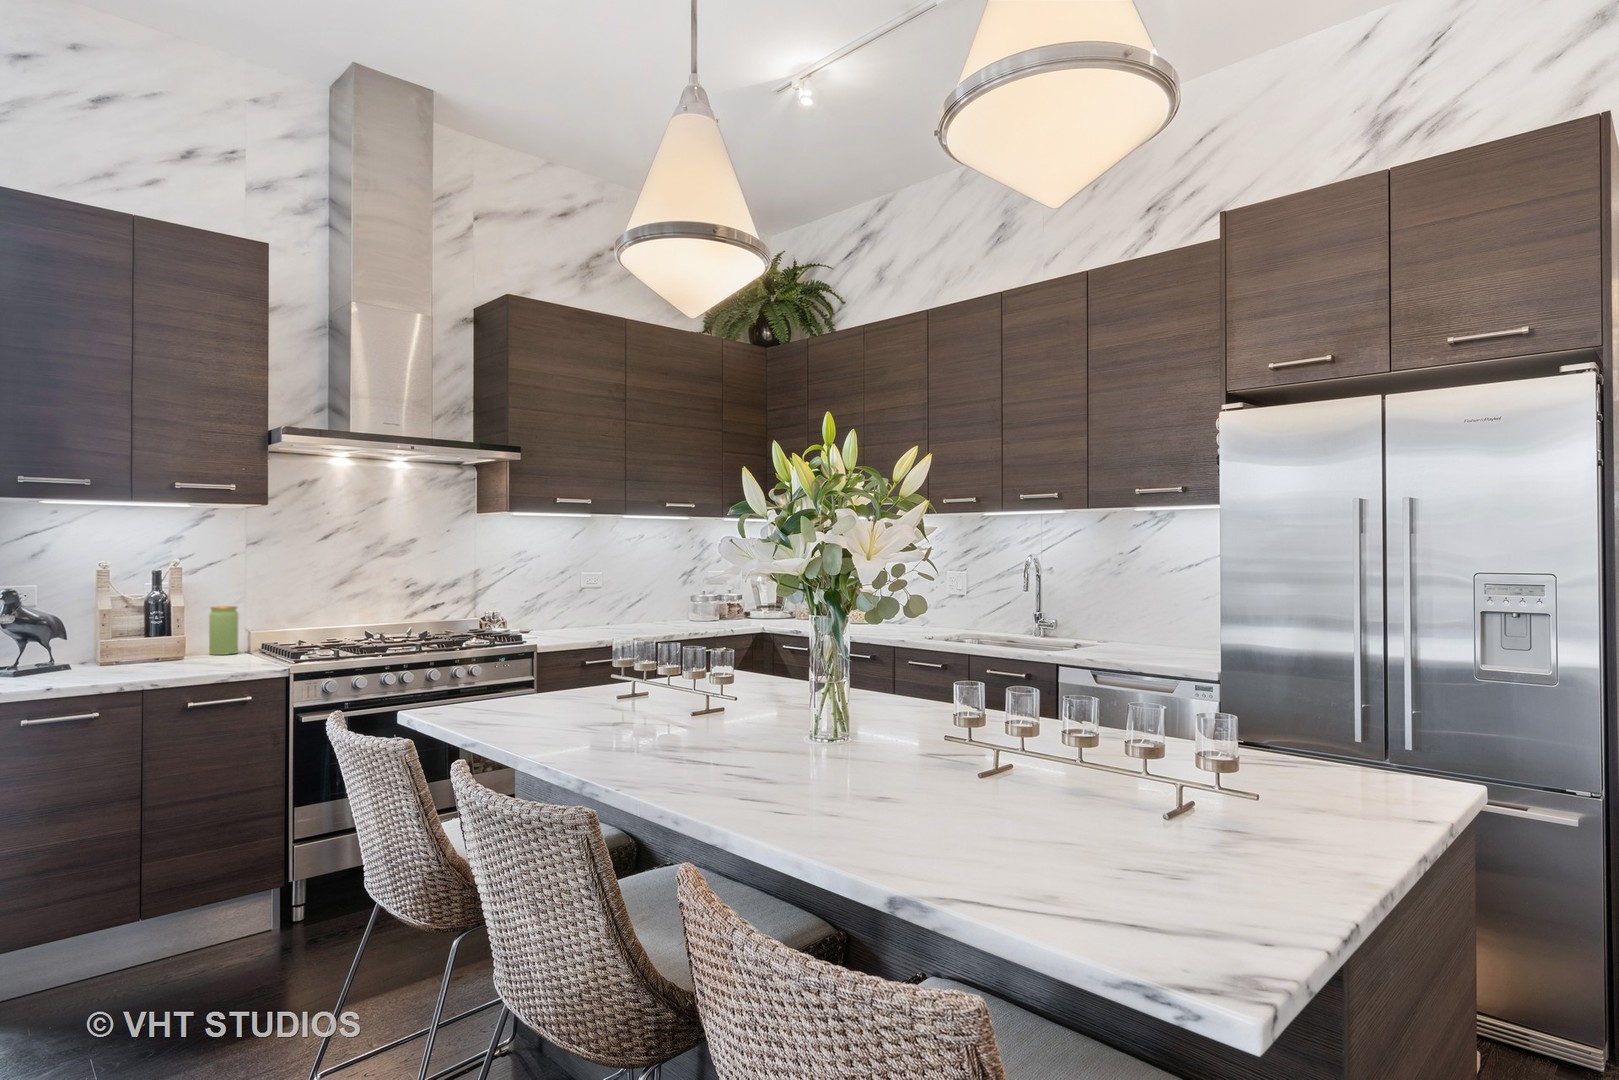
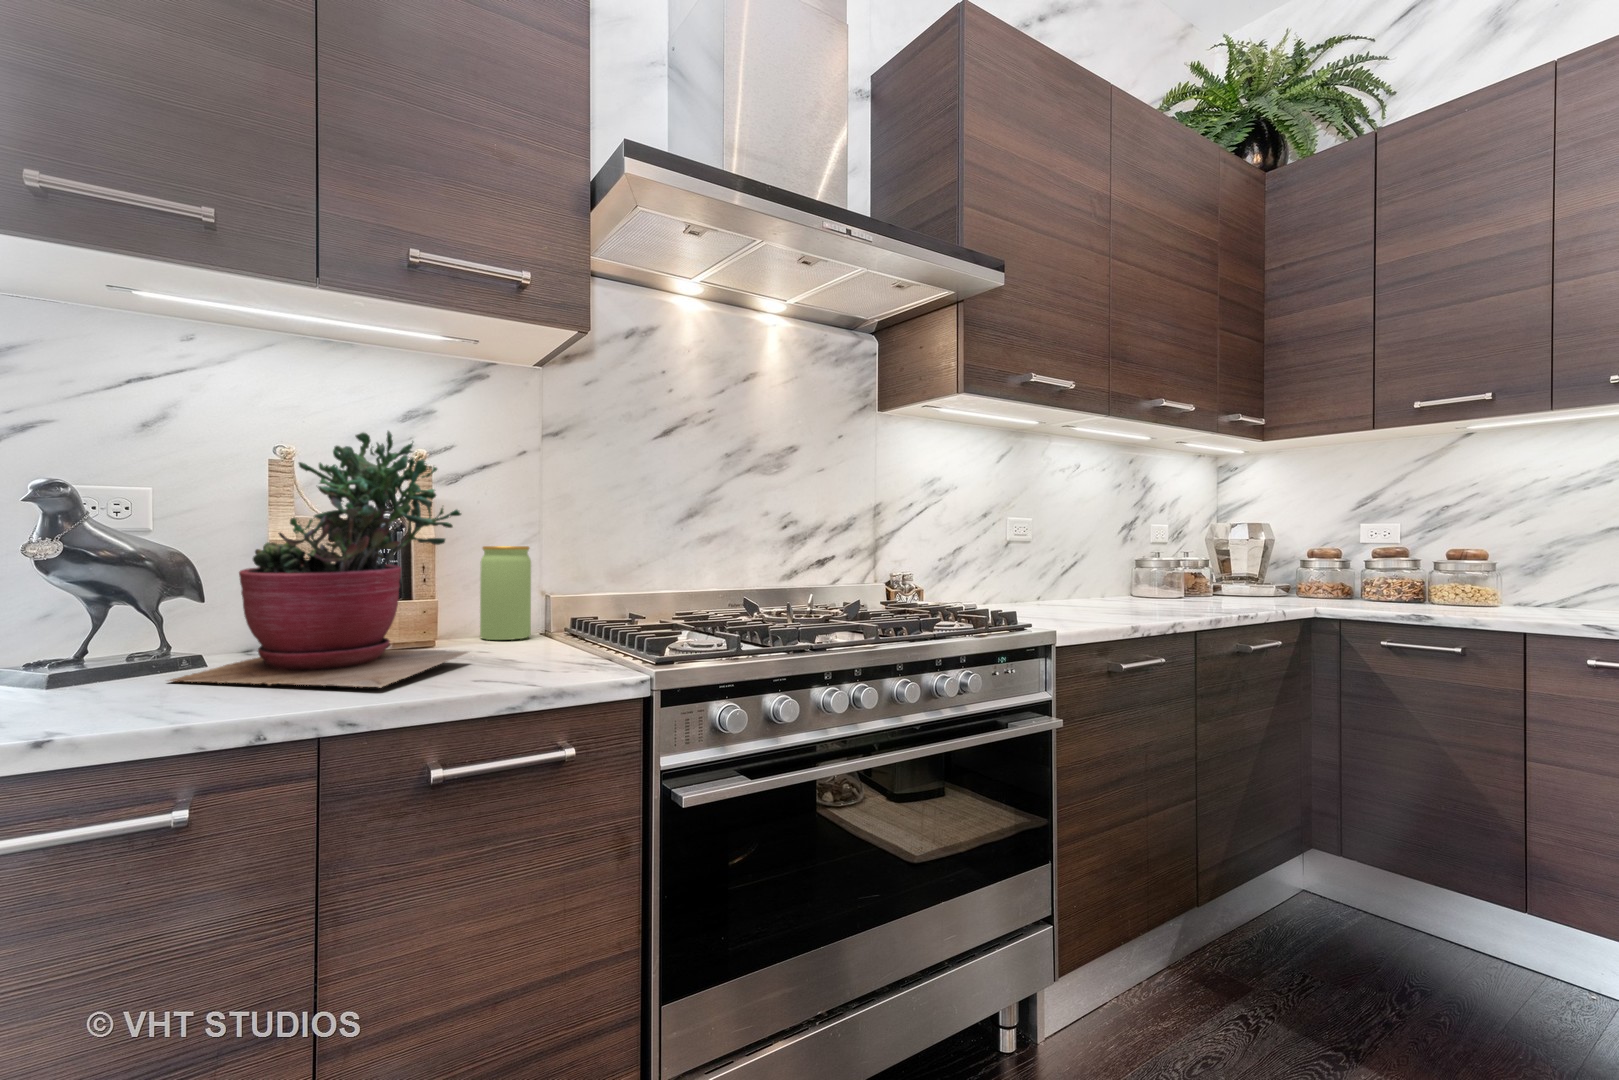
succulent plant: none [62,565,202,673] -> present [170,431,469,688]

